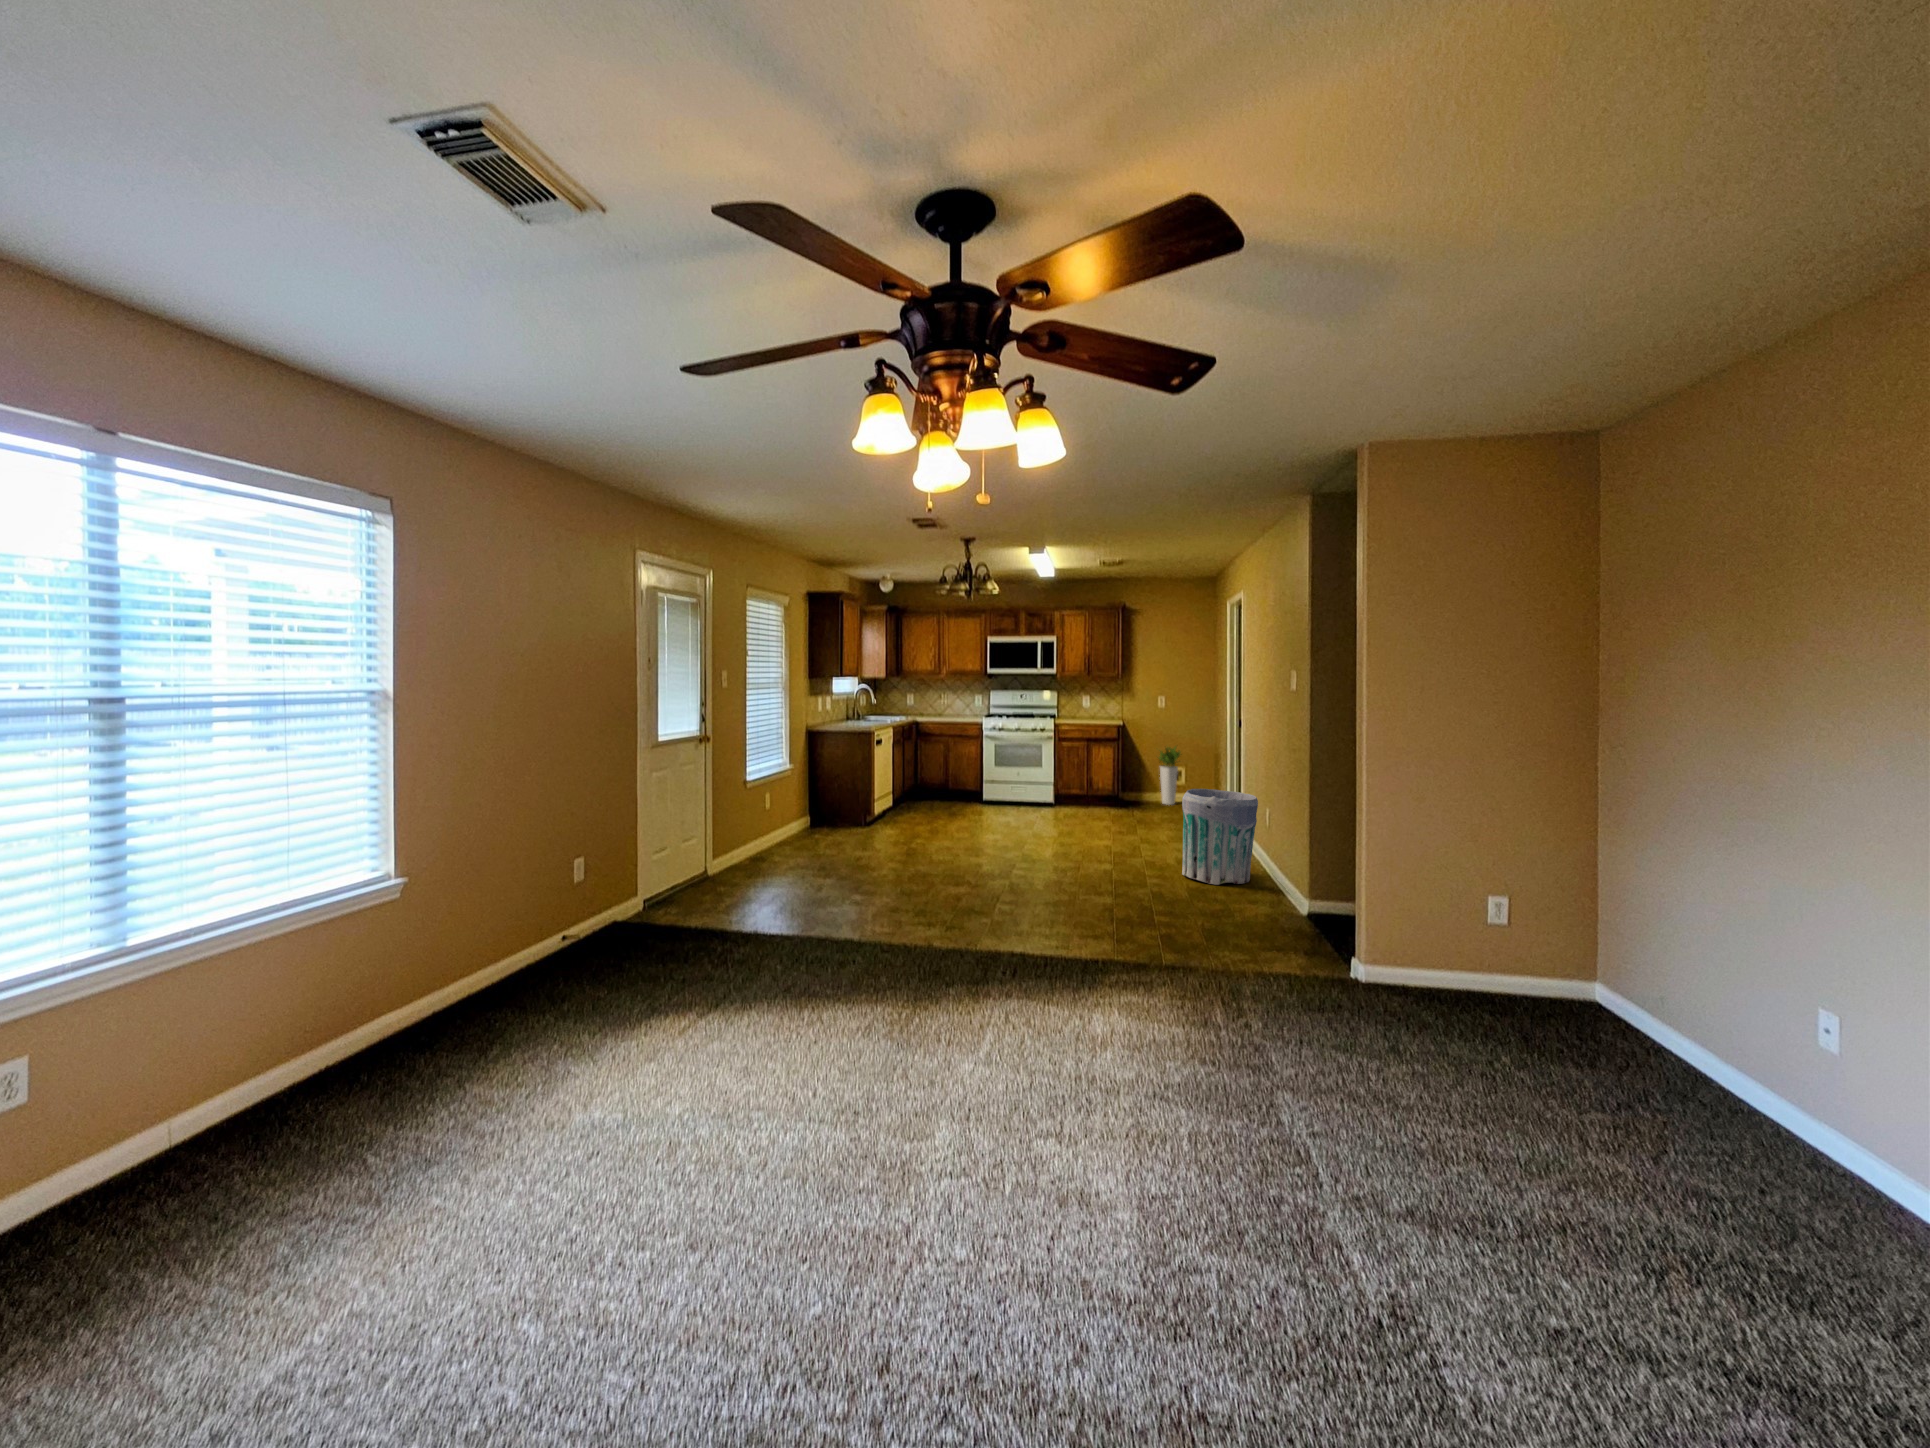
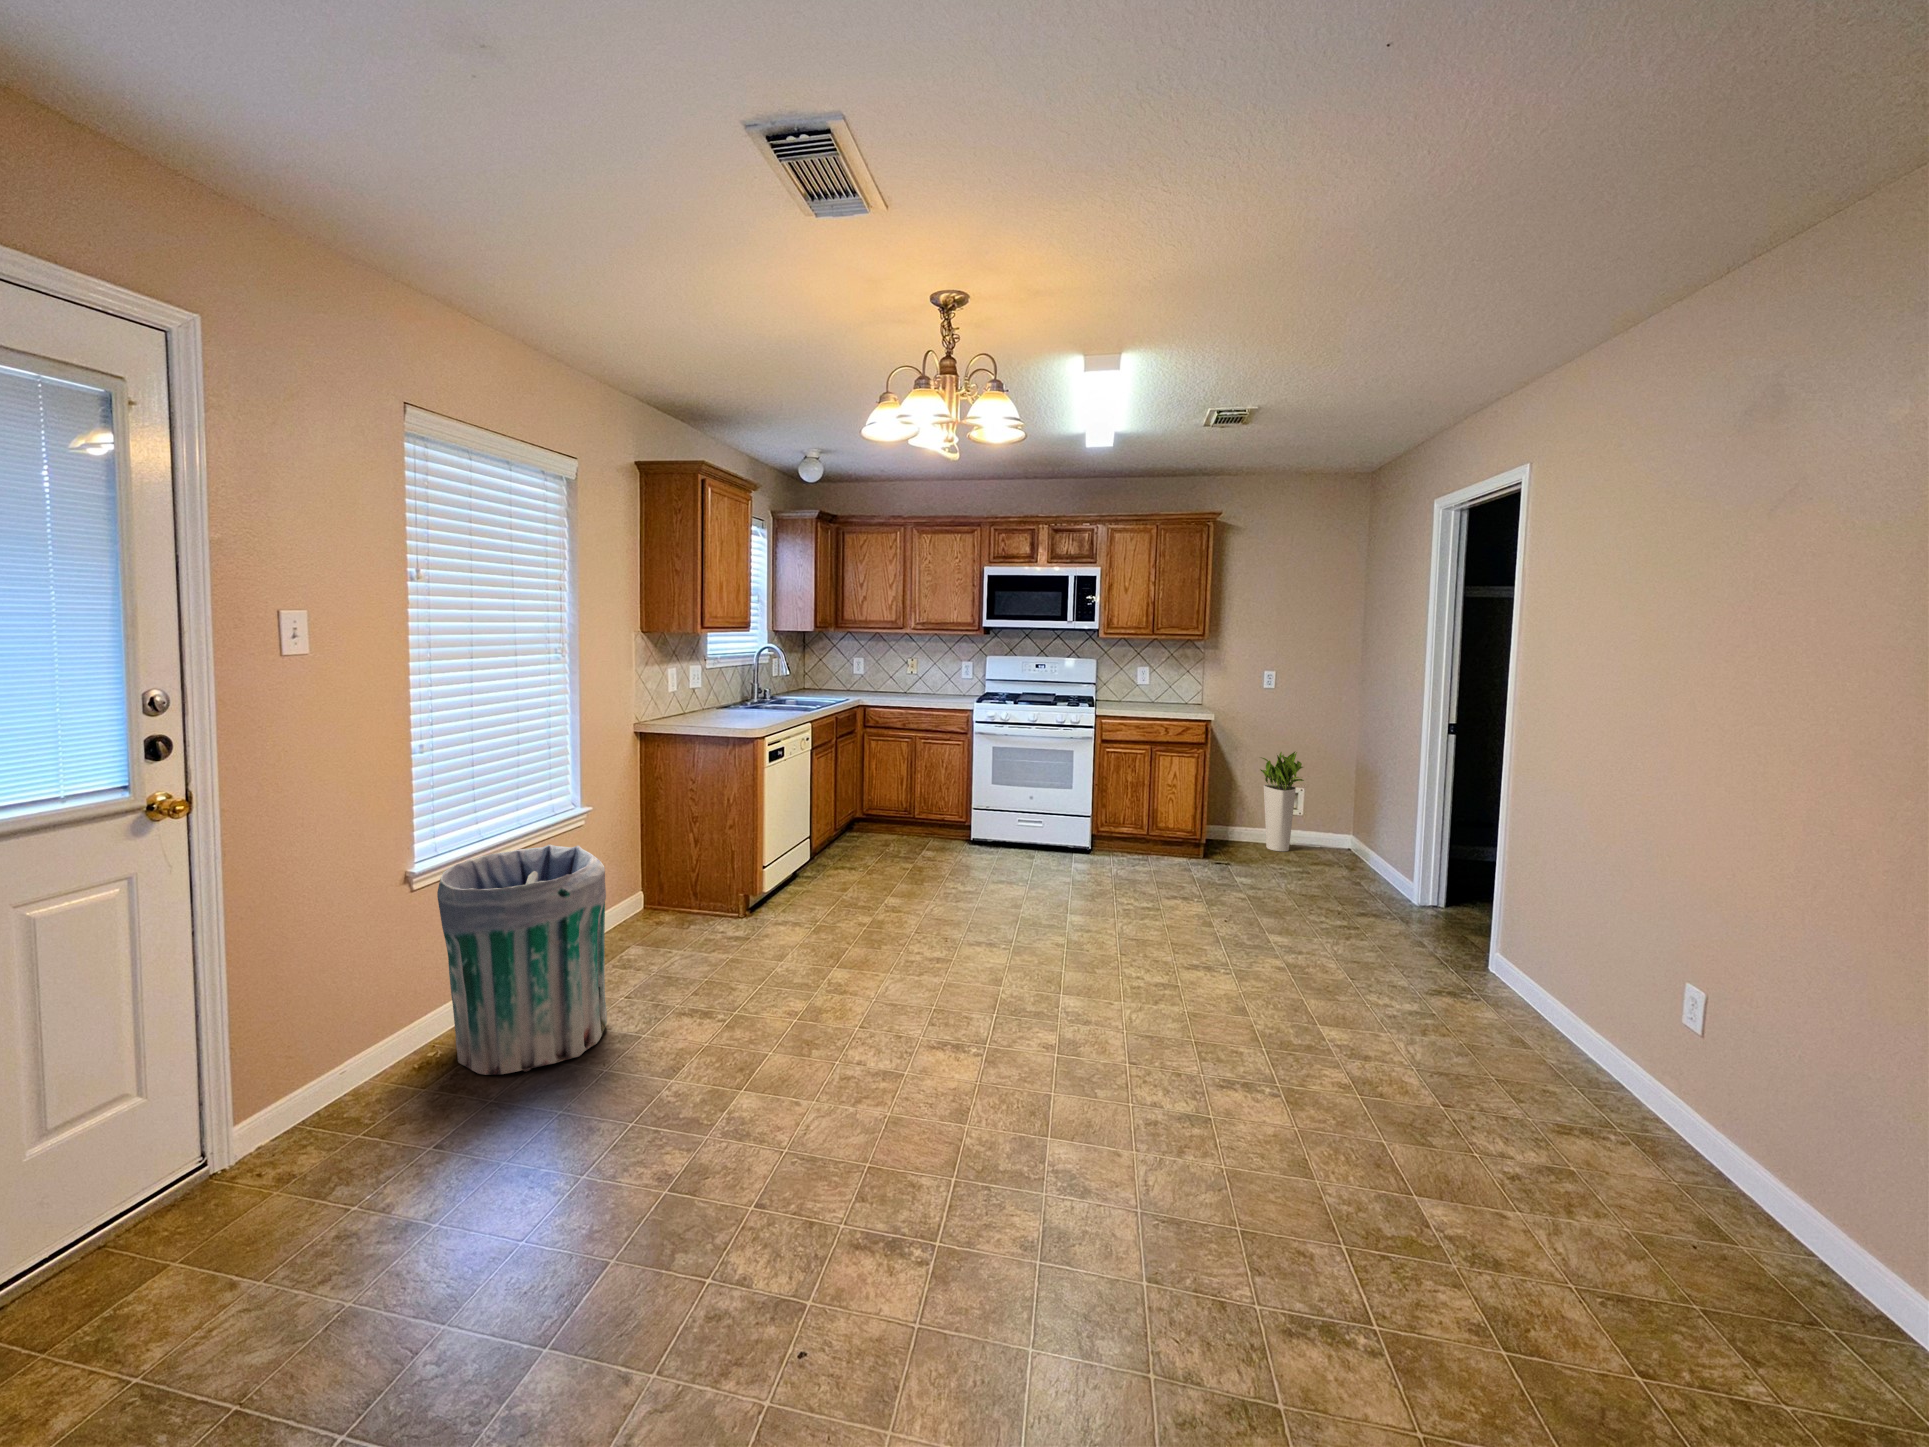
trash can: present [1182,789,1258,885] -> present [437,844,607,1075]

